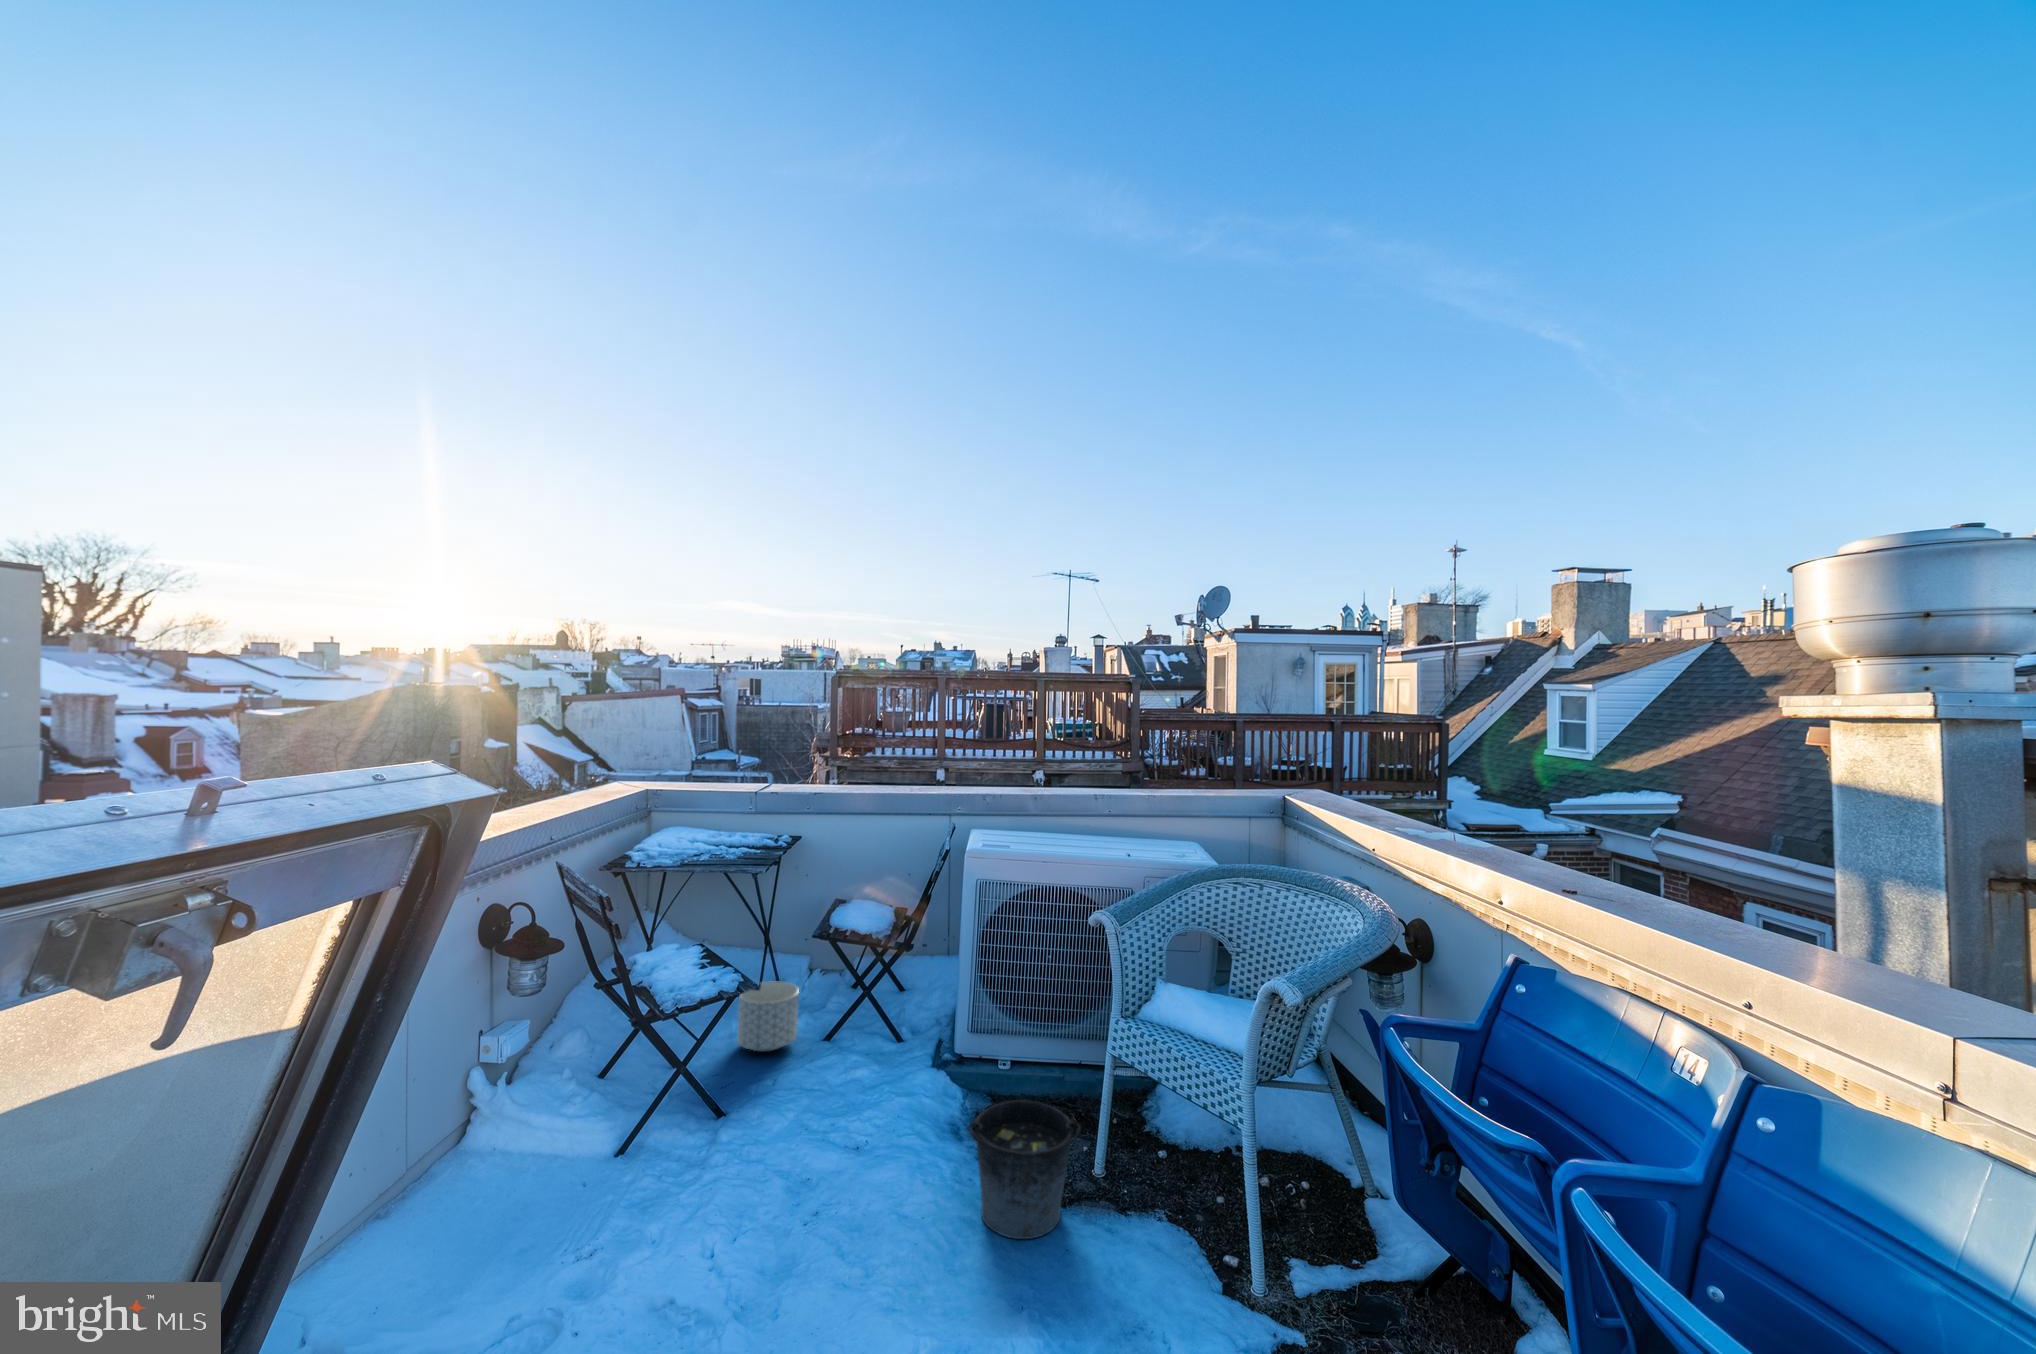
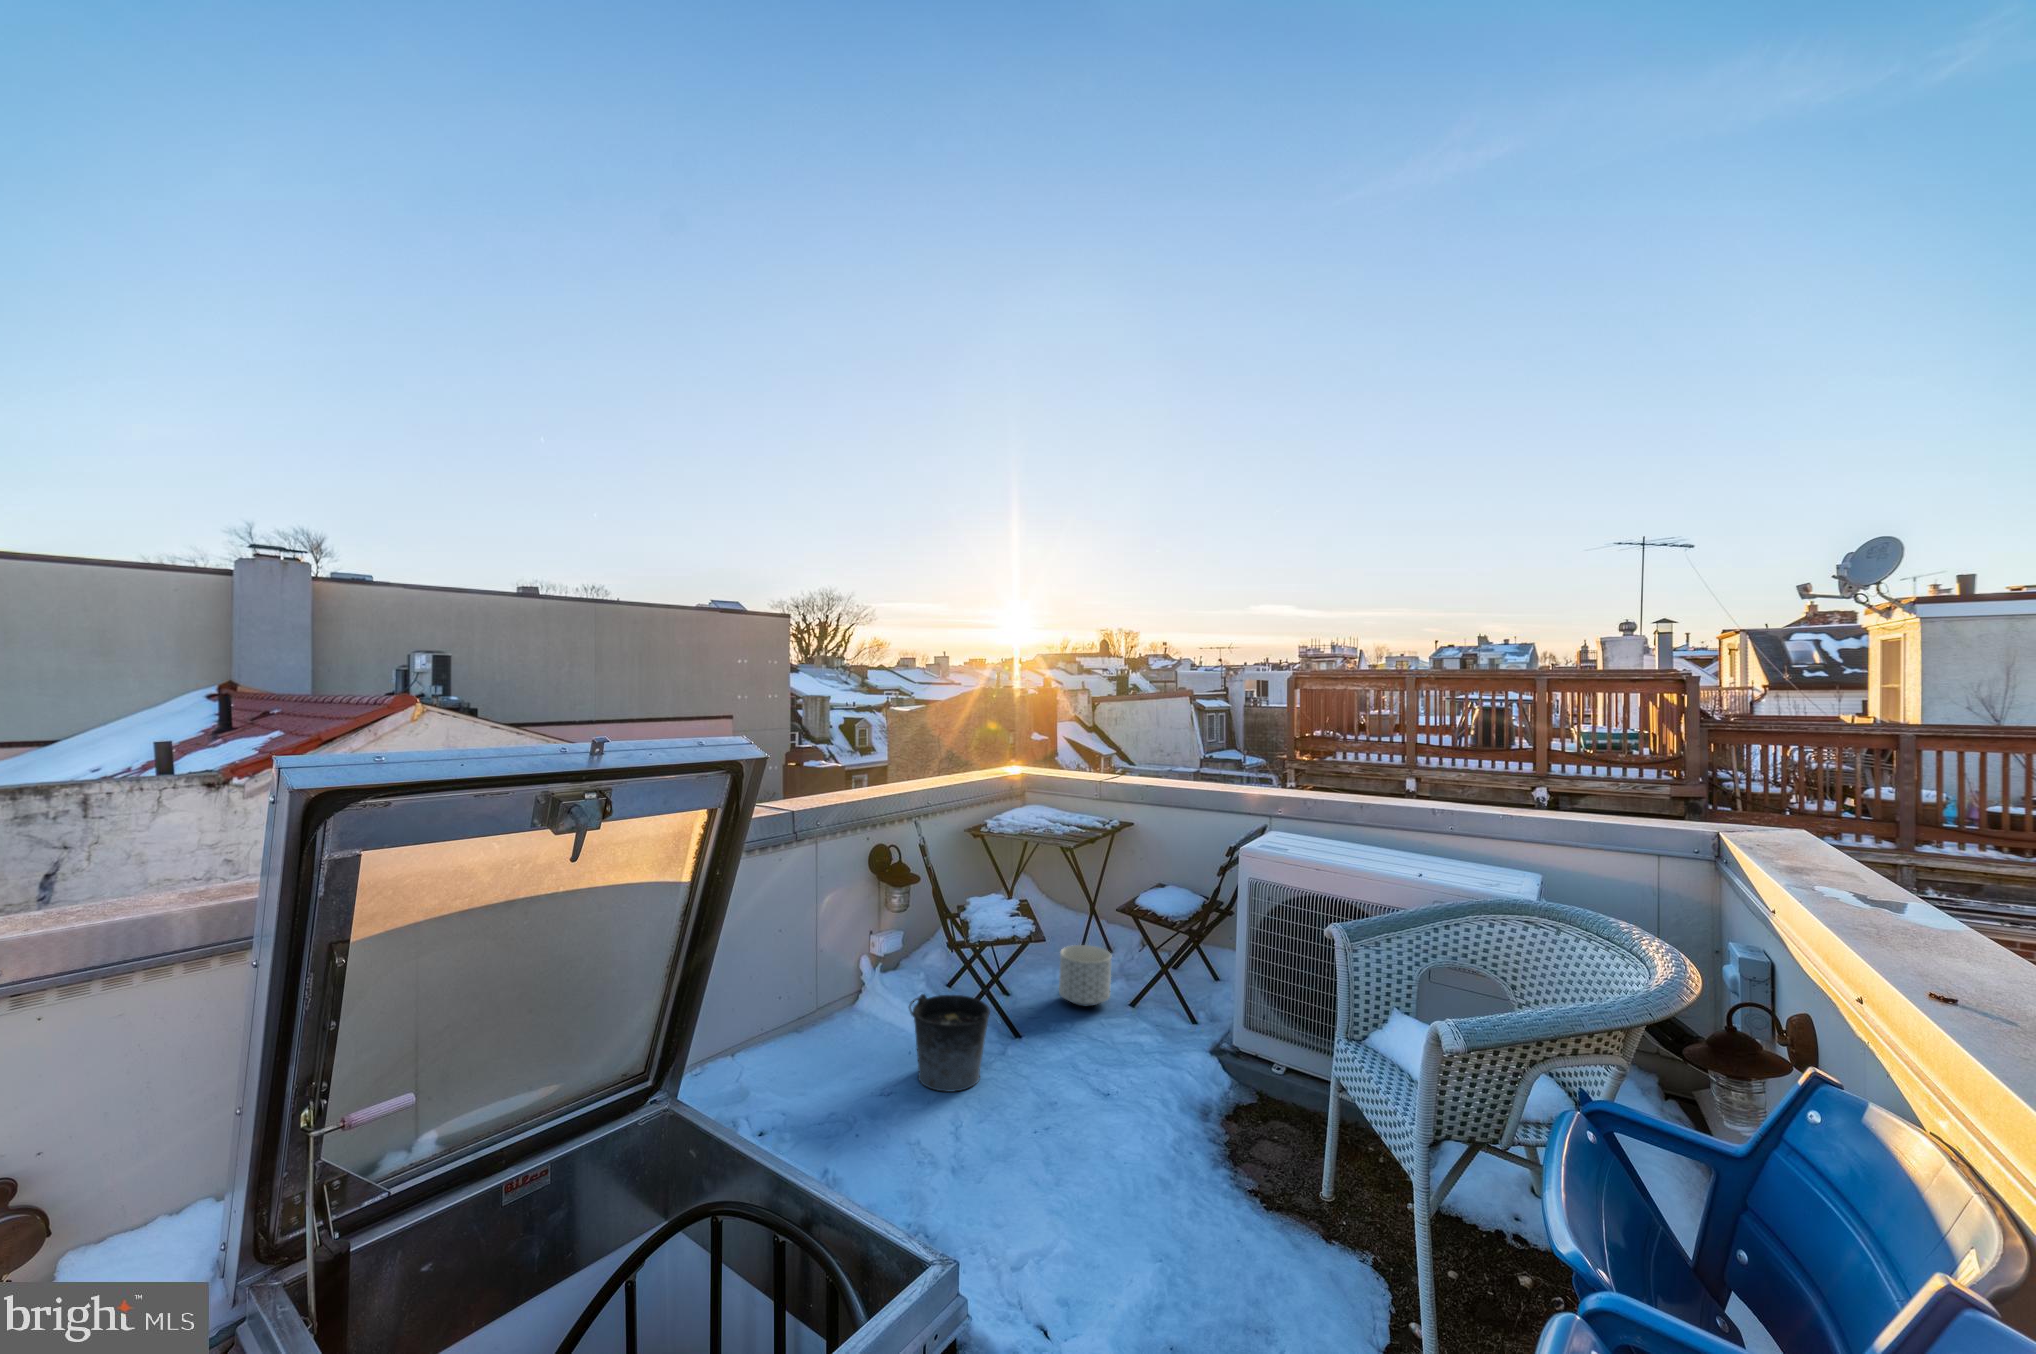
bucket: present [968,1100,1081,1239] -> present [909,994,990,1092]

